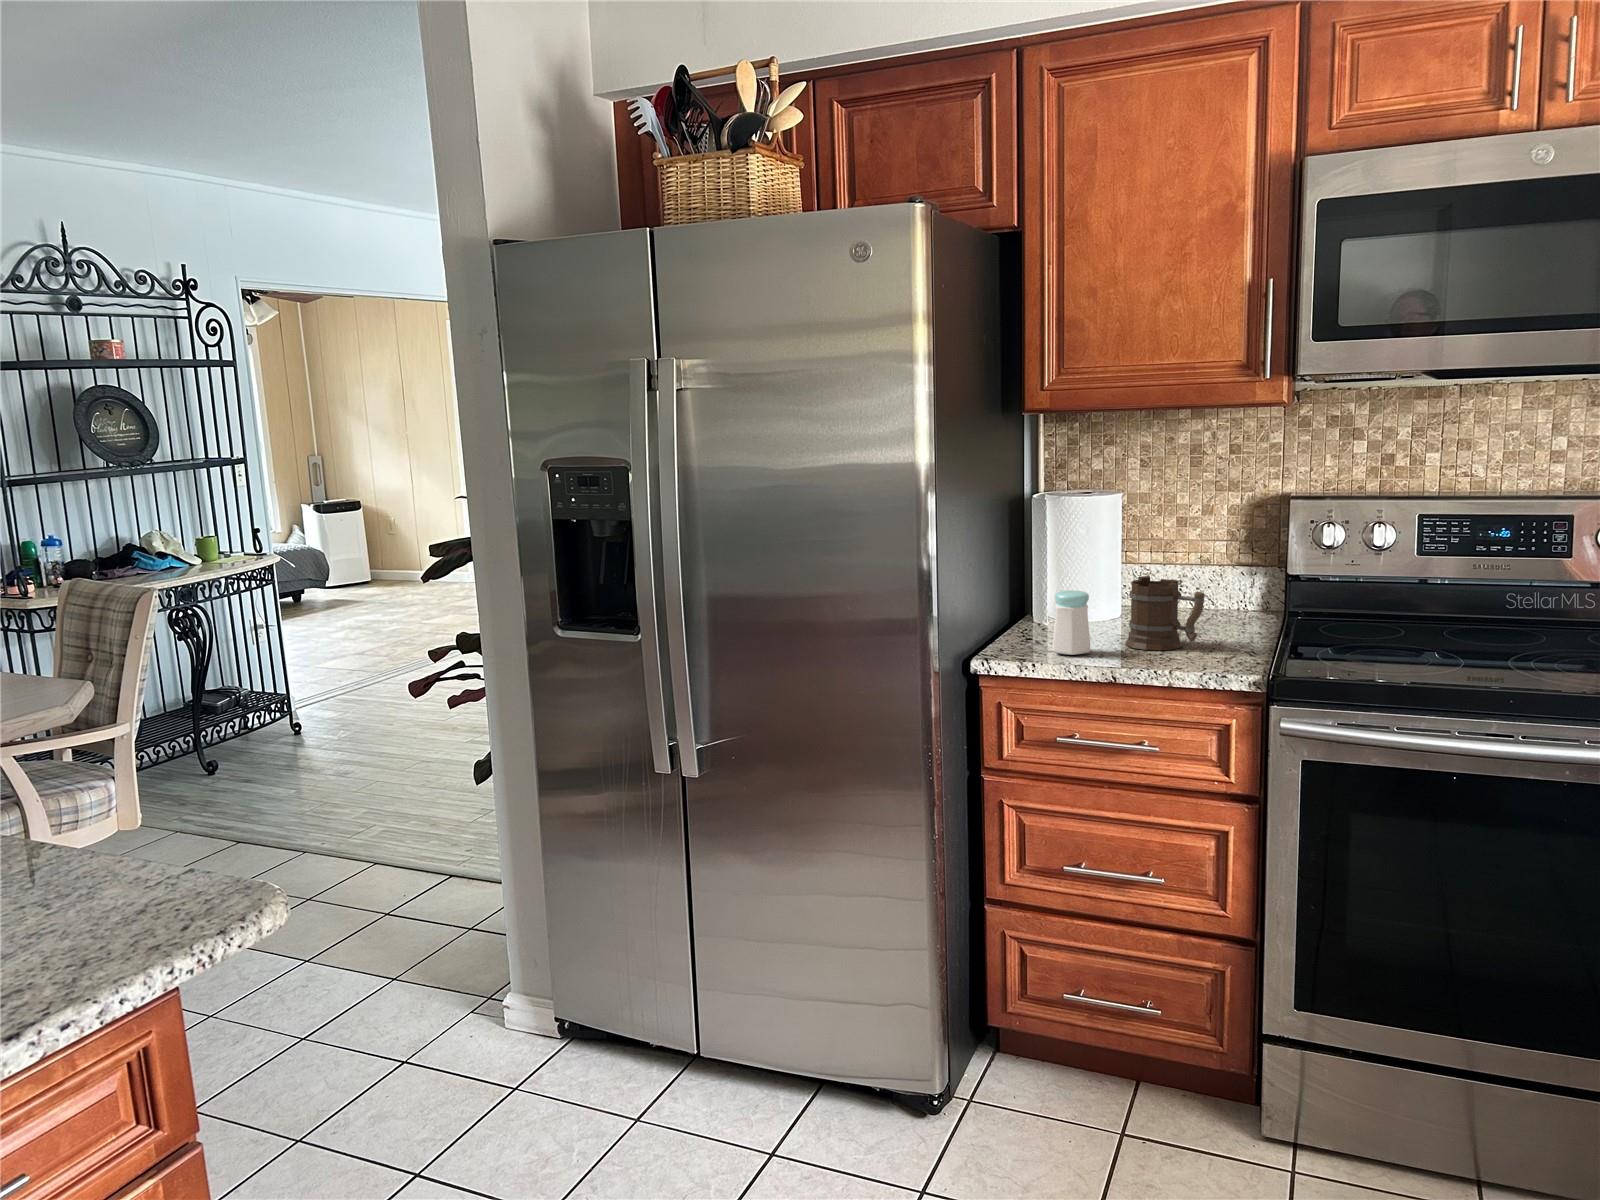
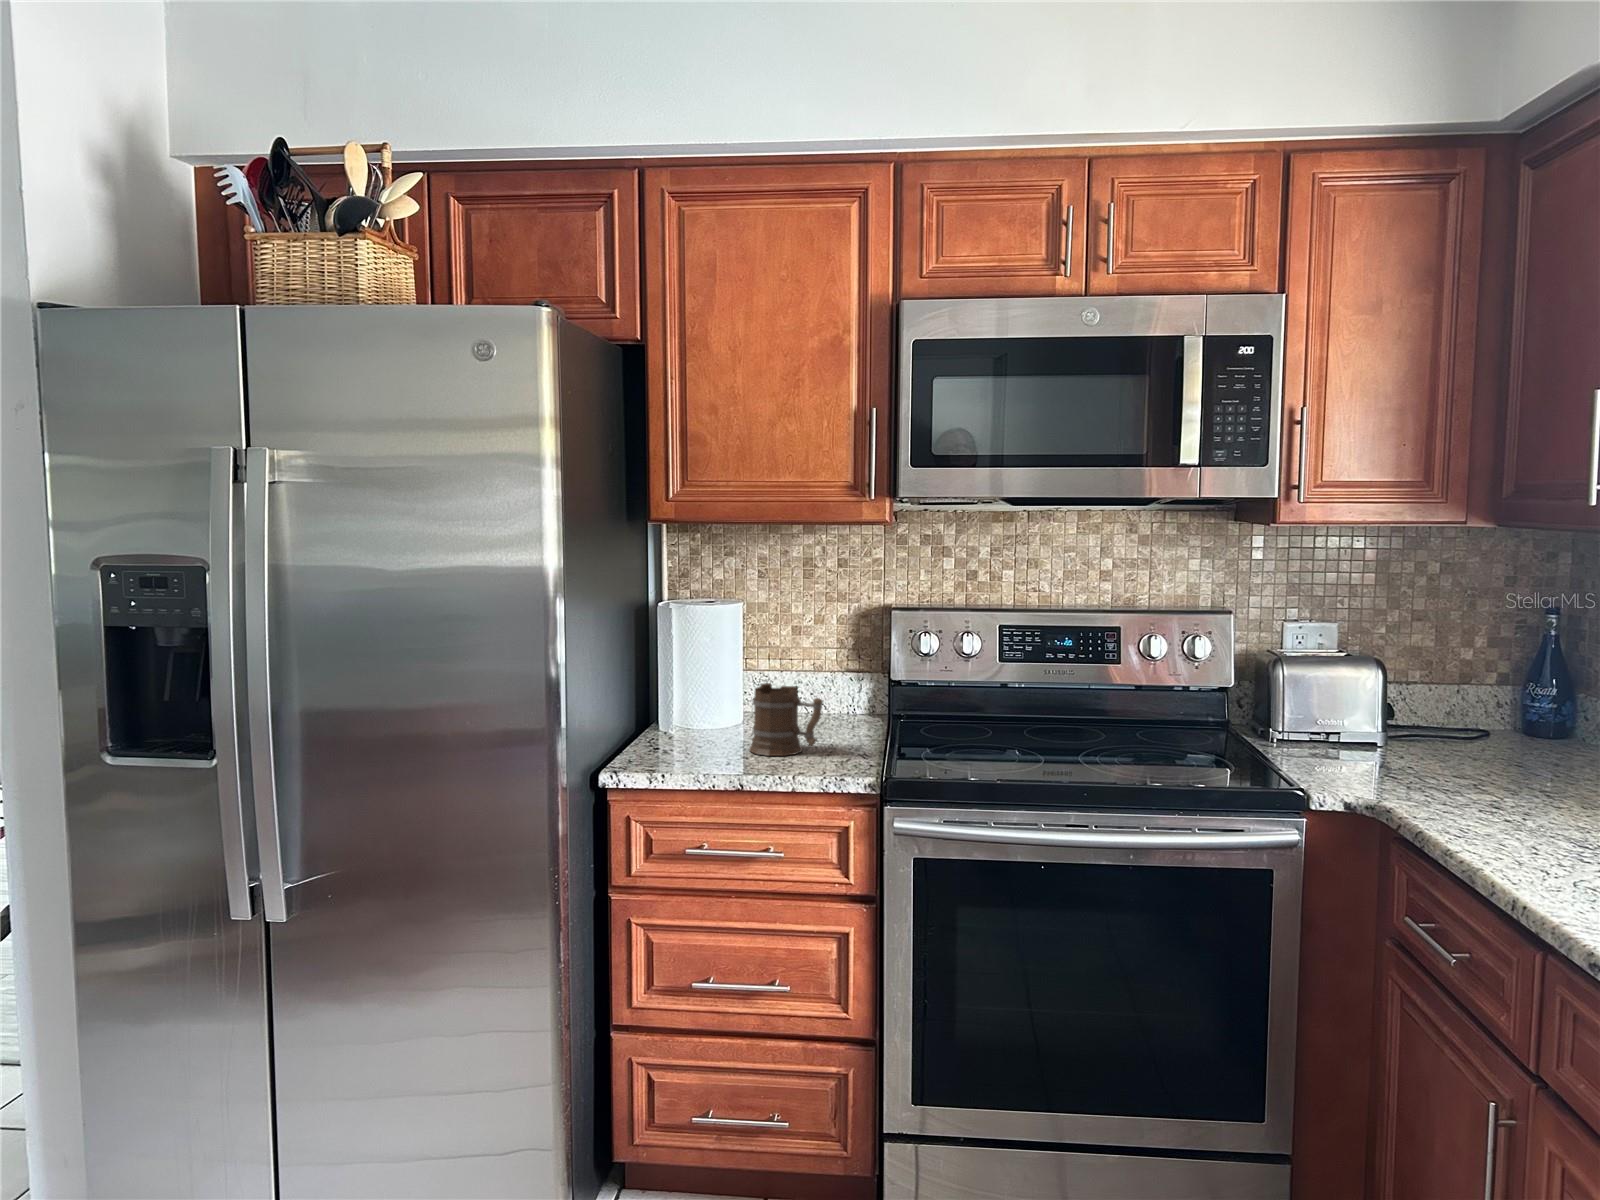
salt shaker: present [1053,590,1090,655] -> none [679,699,716,764]

